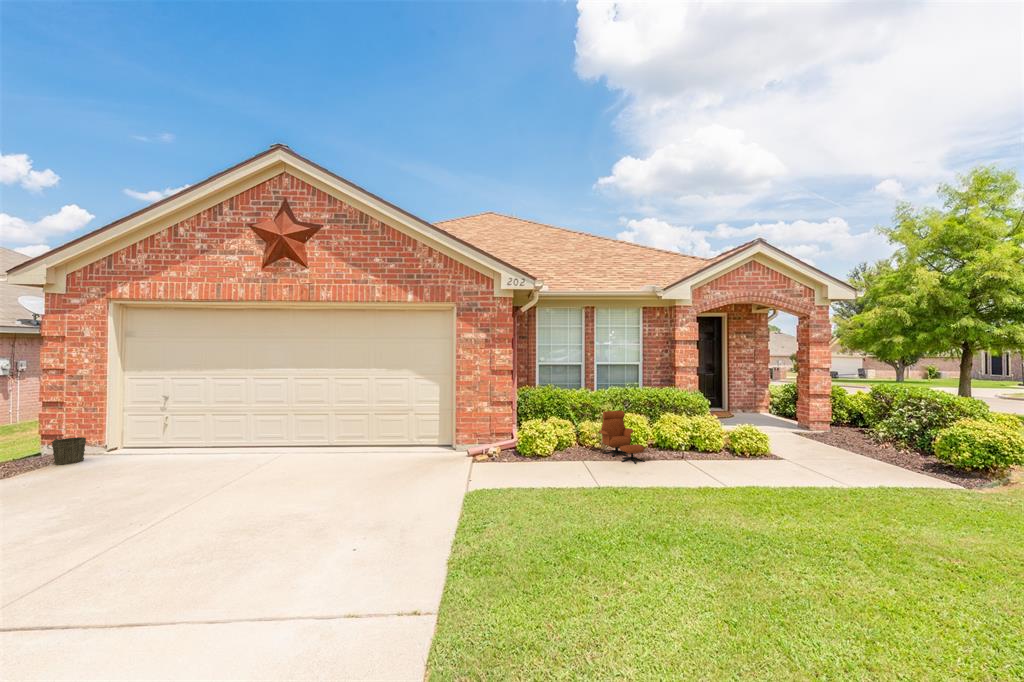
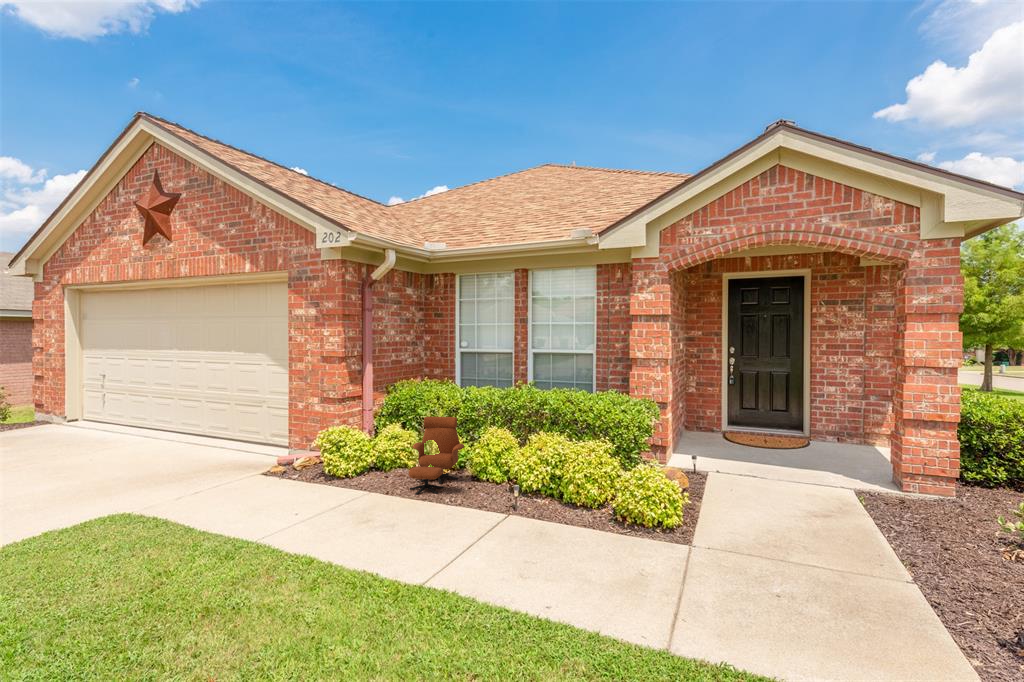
bucket: present [47,437,86,465] -> none [22,404,52,426]

